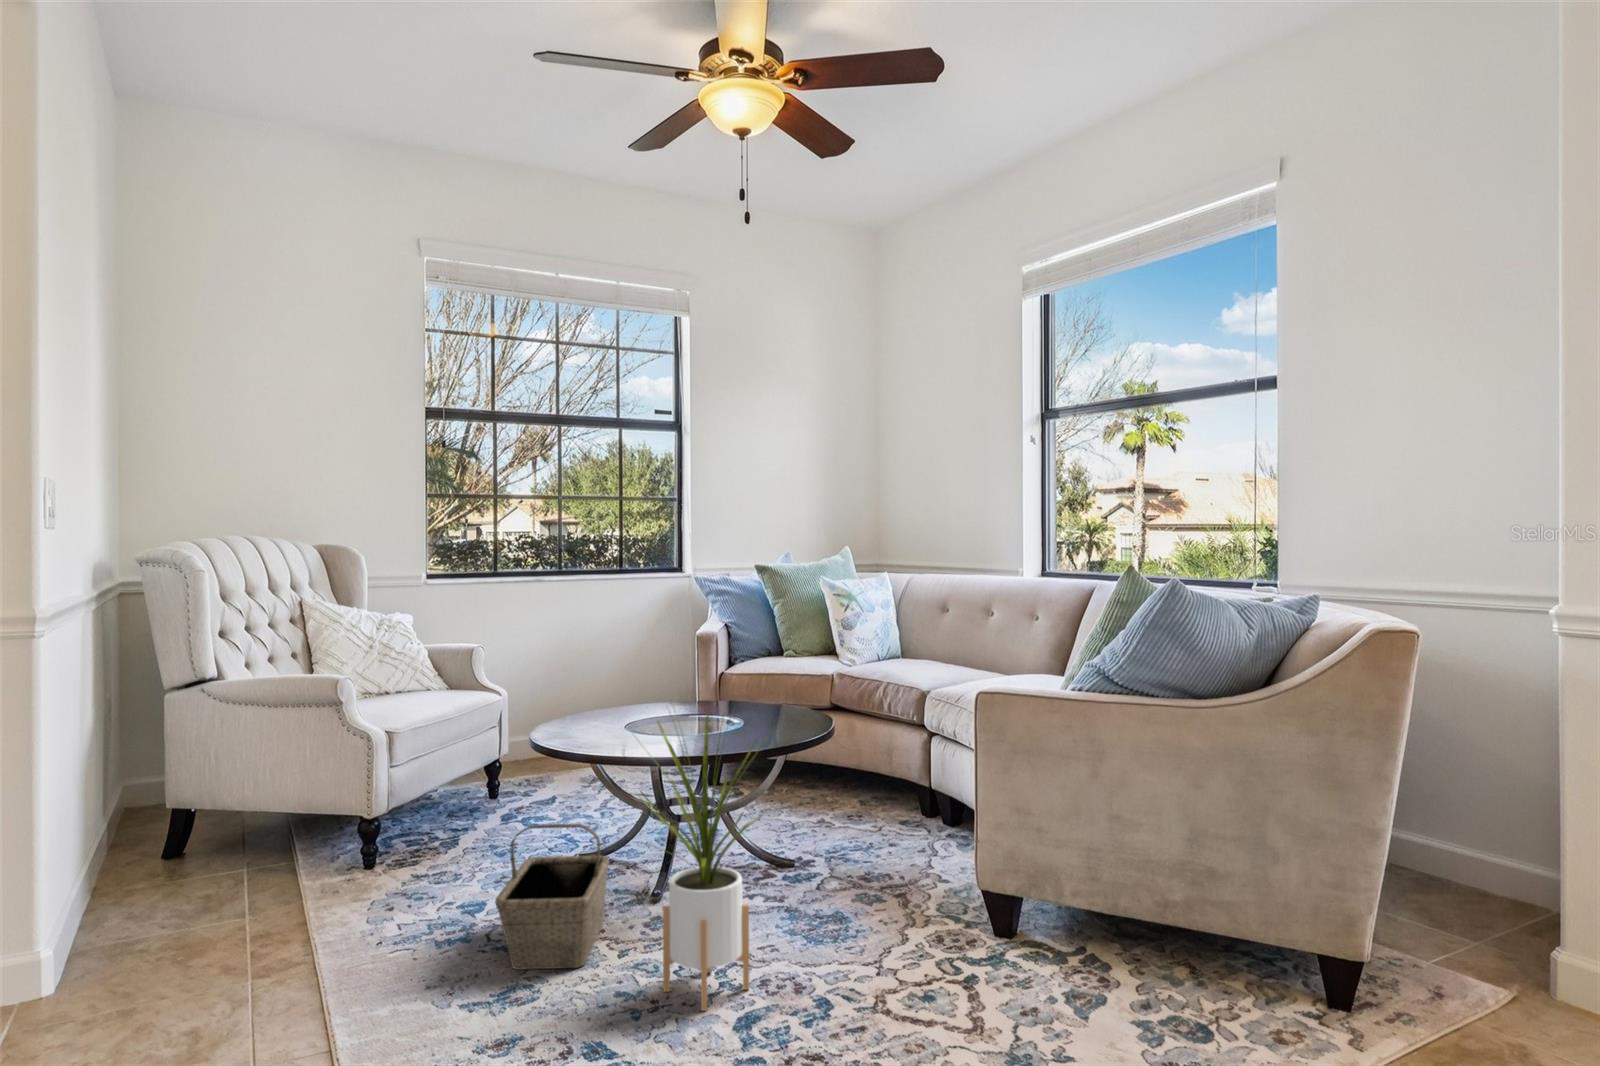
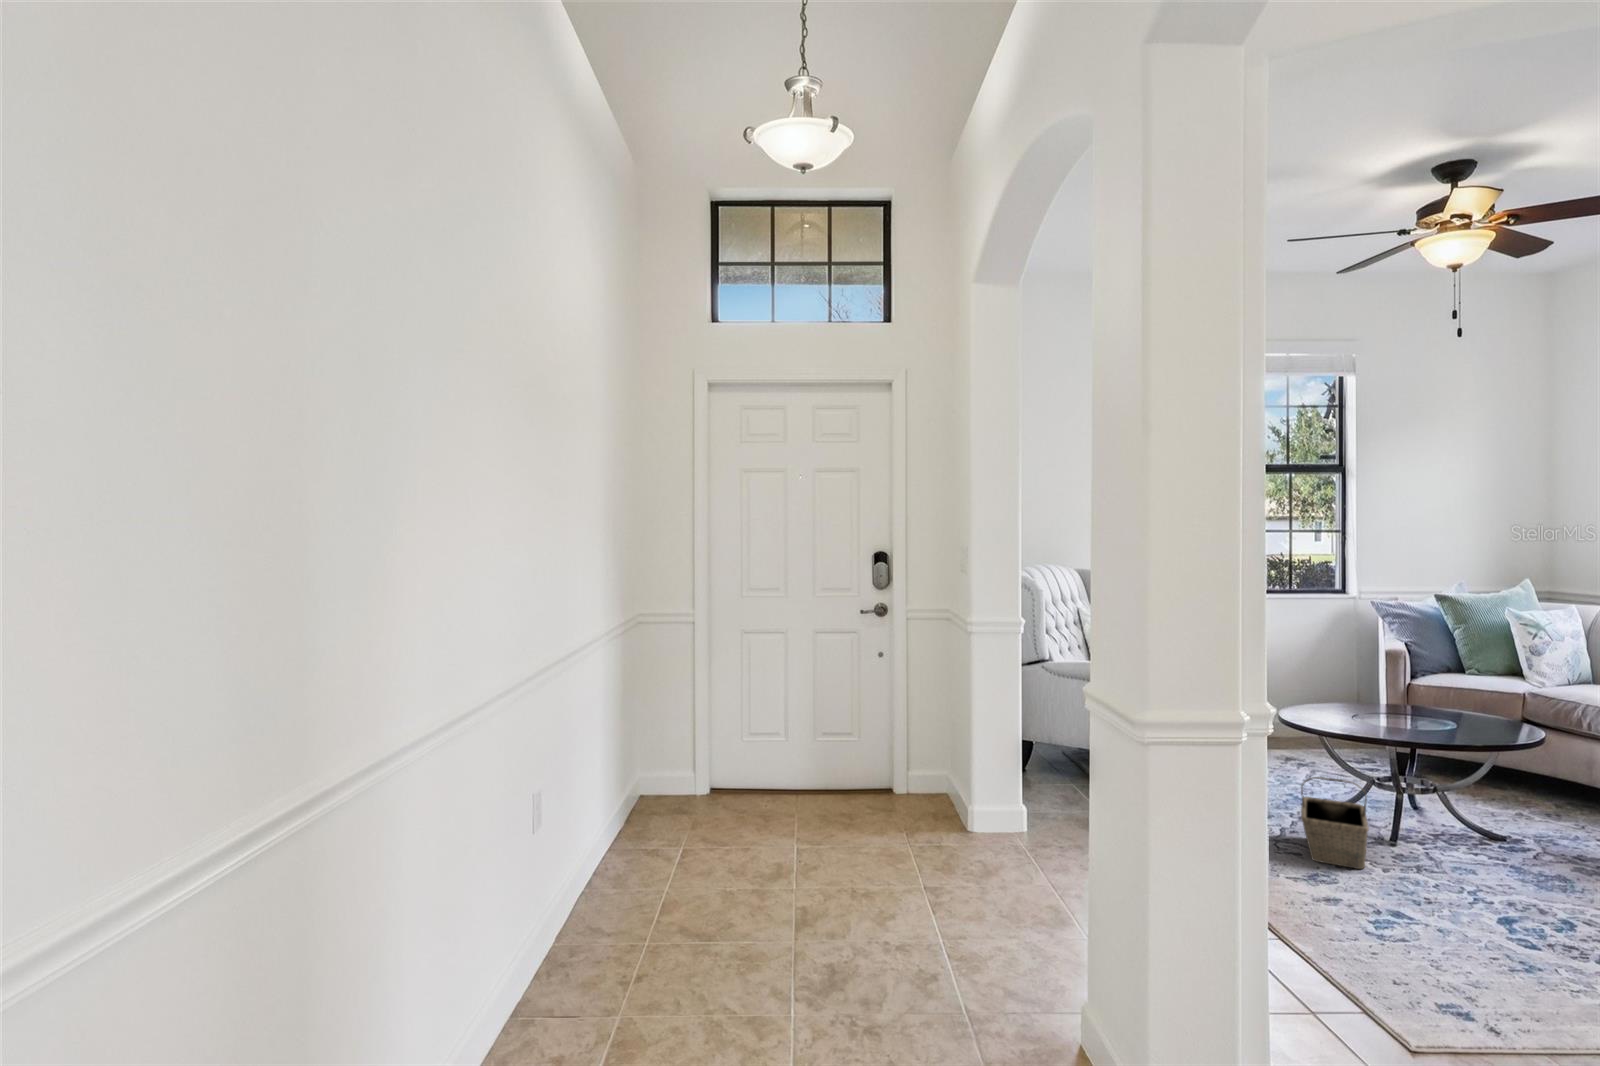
house plant: present [636,705,767,1011] -> none [1409,713,1536,912]

